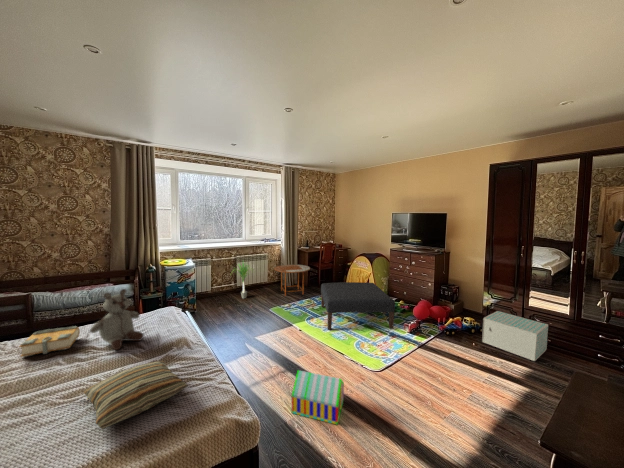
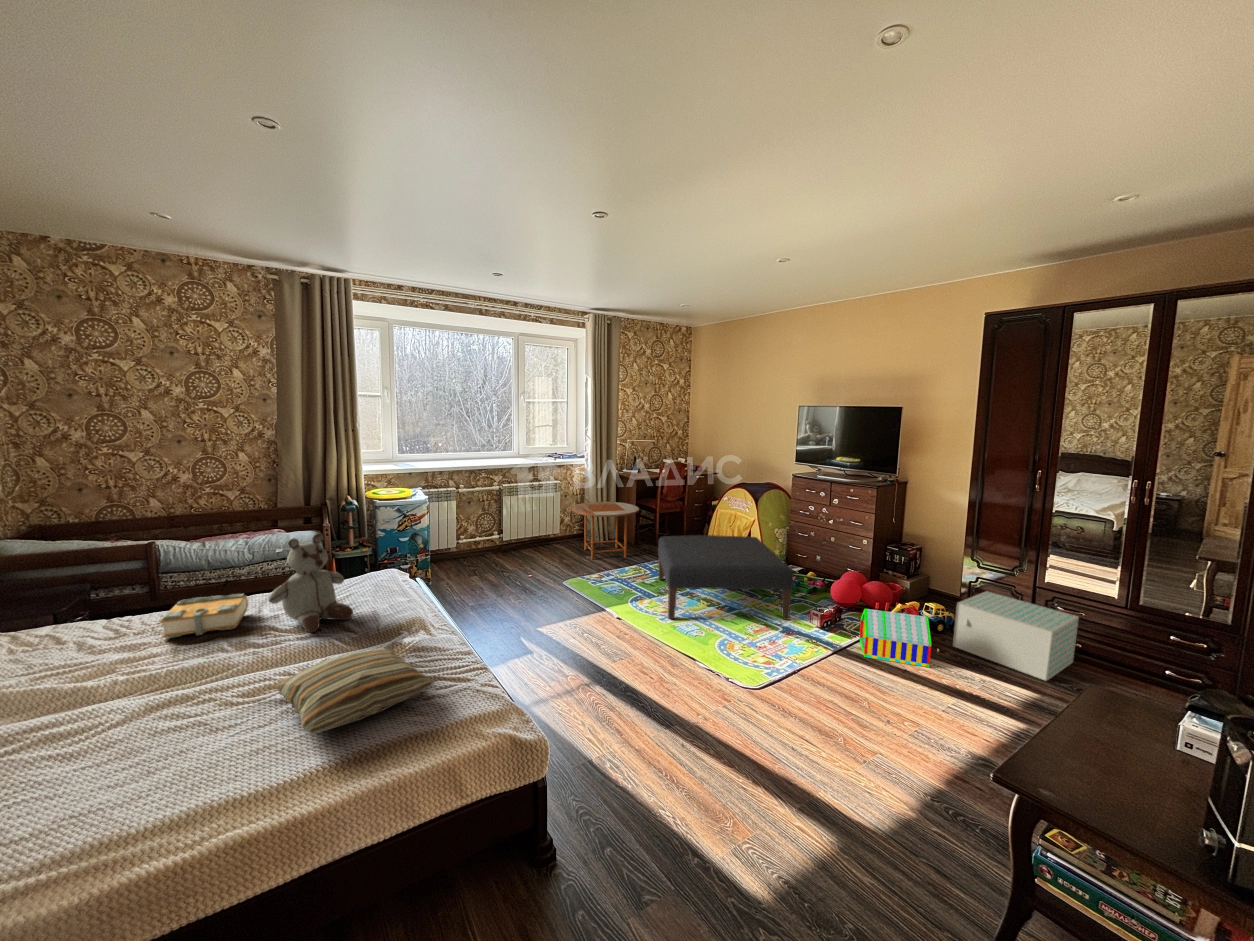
potted plant: present [238,263,249,298] -> none [490,489,539,562]
toy house: present [292,370,344,424] -> present [859,609,932,667]

